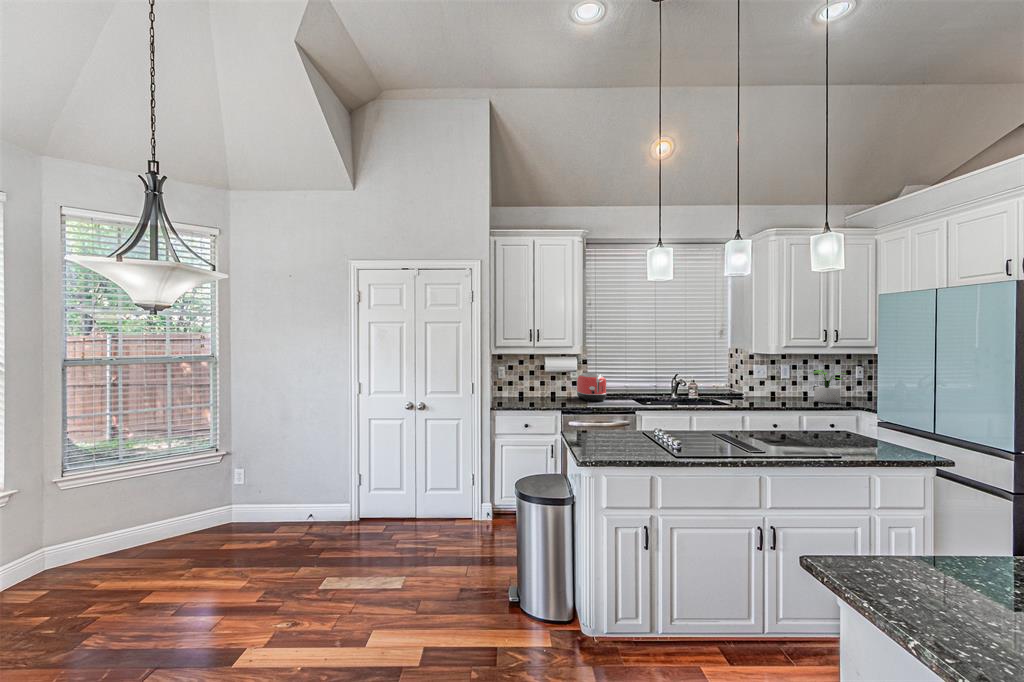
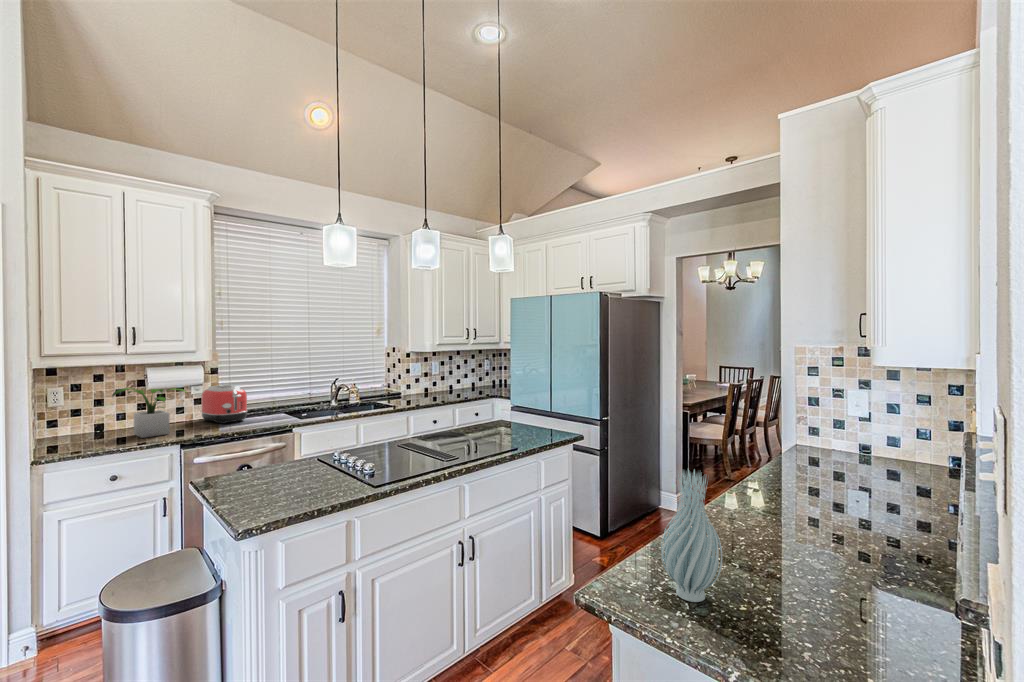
potted plant: present [813,370,843,403] -> present [112,388,186,438]
vase: none [901,465,979,602] -> present [661,469,722,602]

